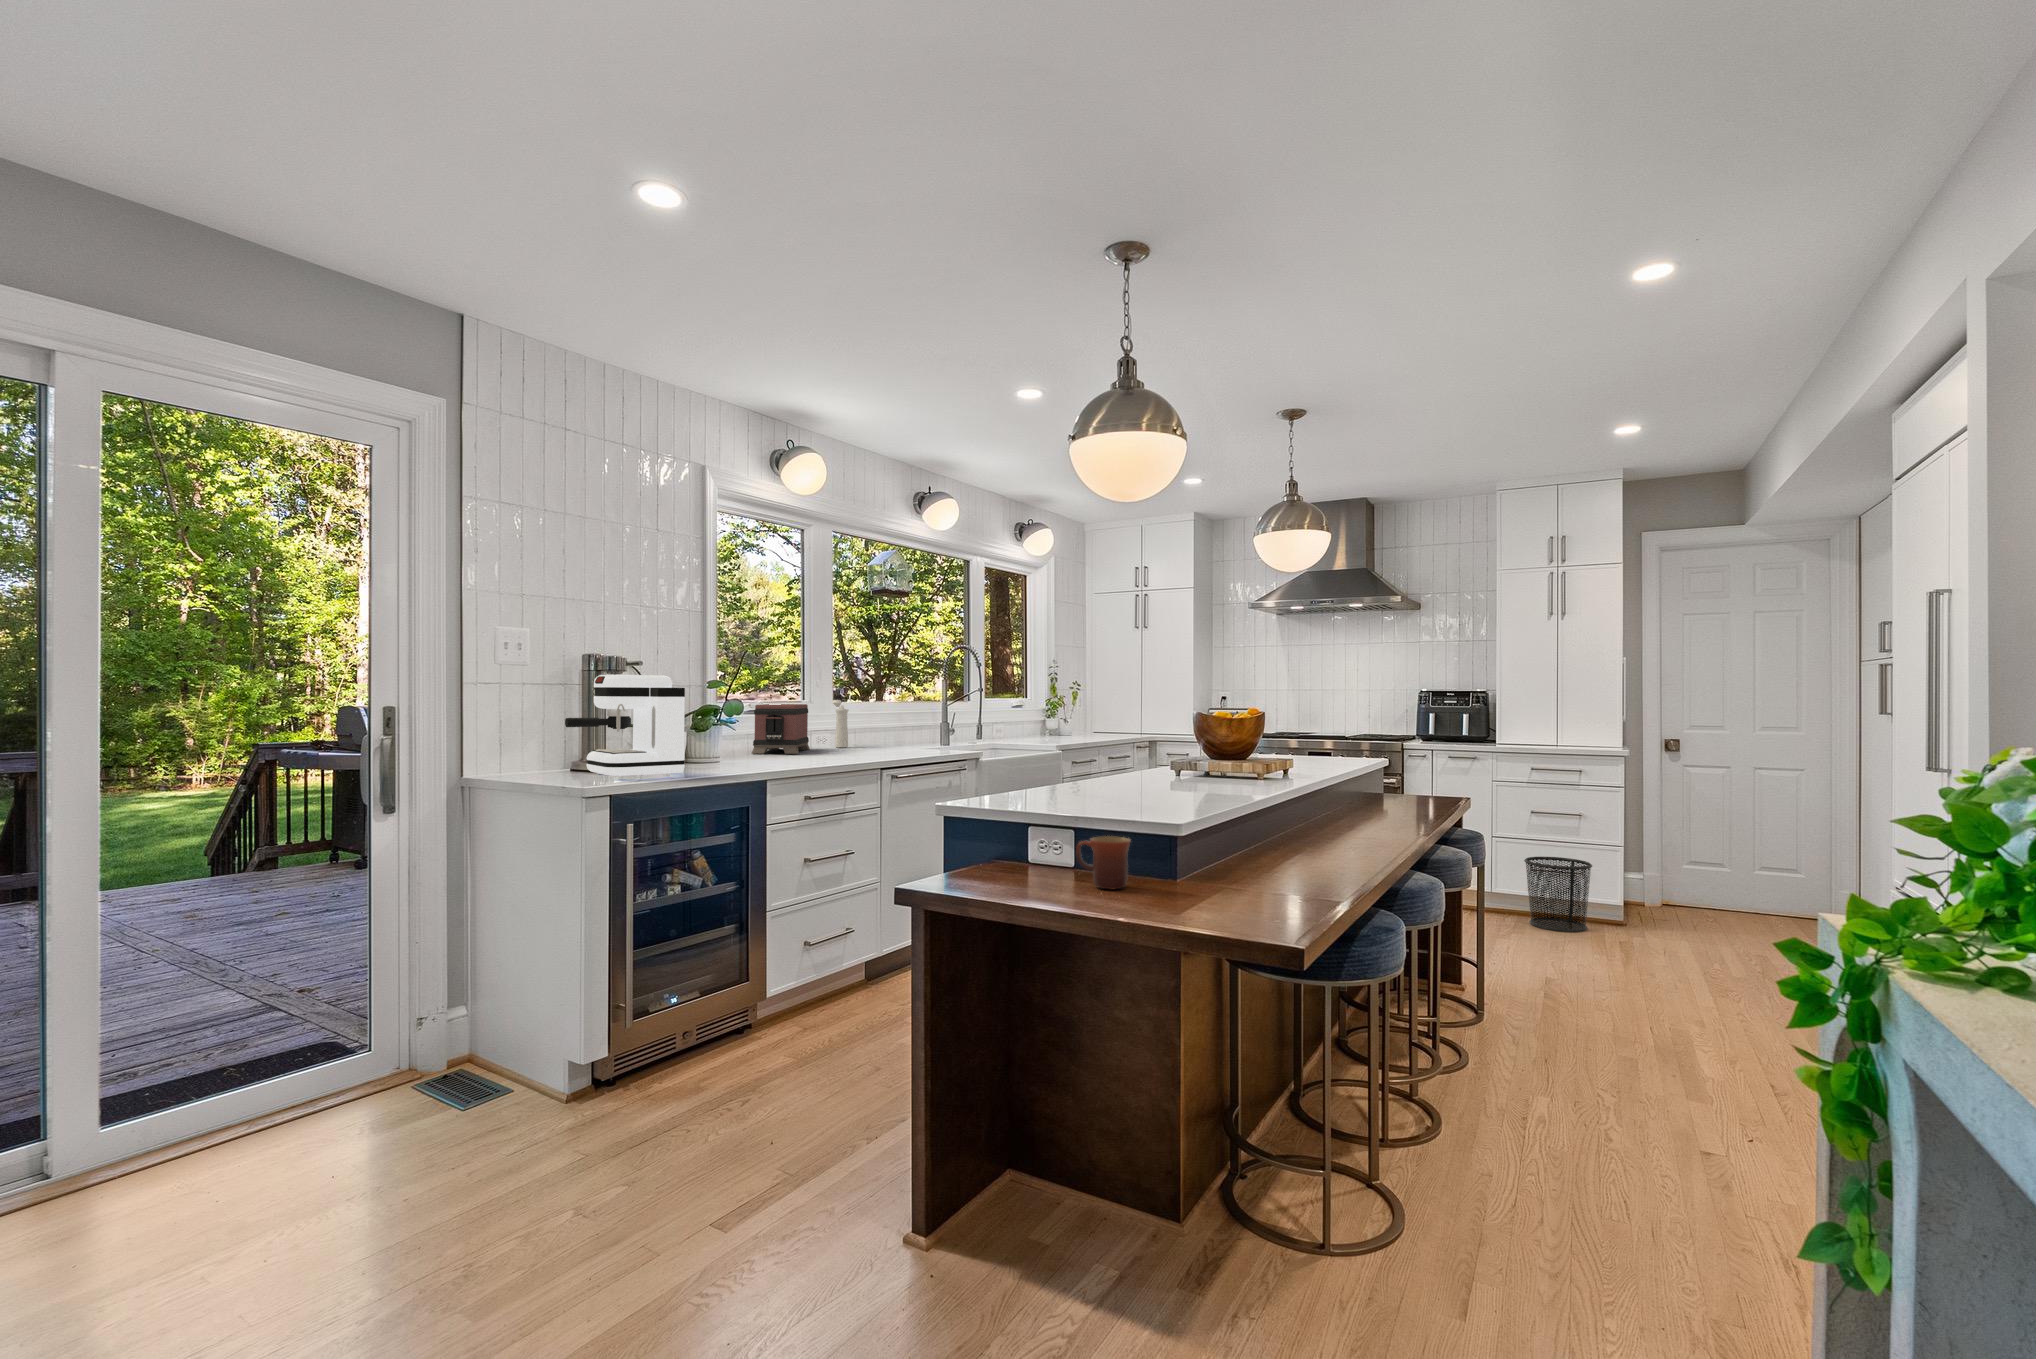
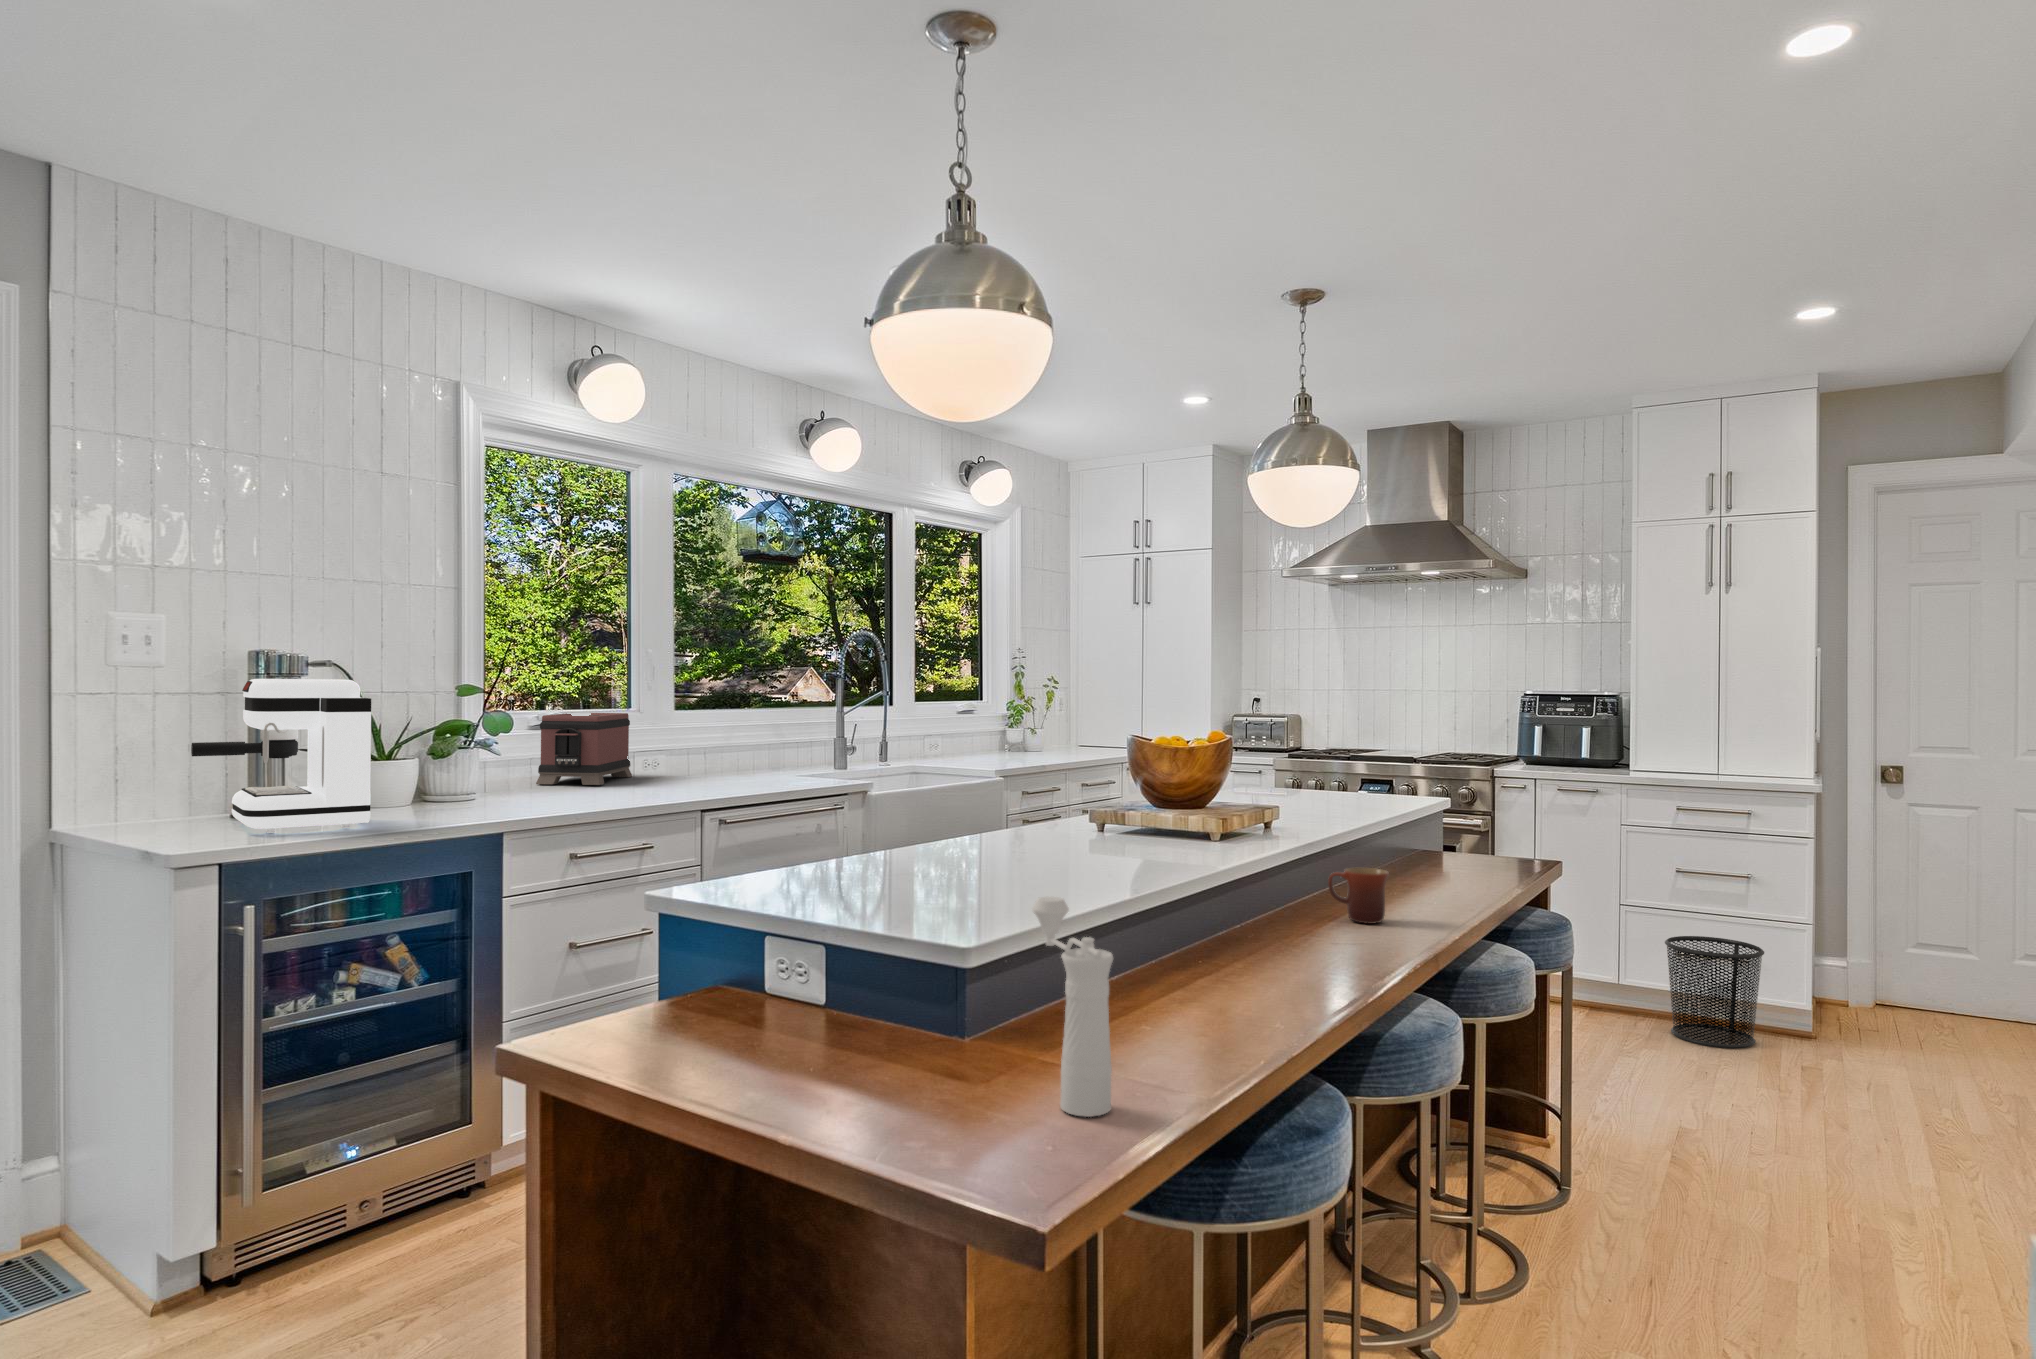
pepper mill: present [832,700,848,747] -> present [1032,897,1113,1117]
mug: present [1076,836,1130,889] -> present [1328,867,1389,924]

